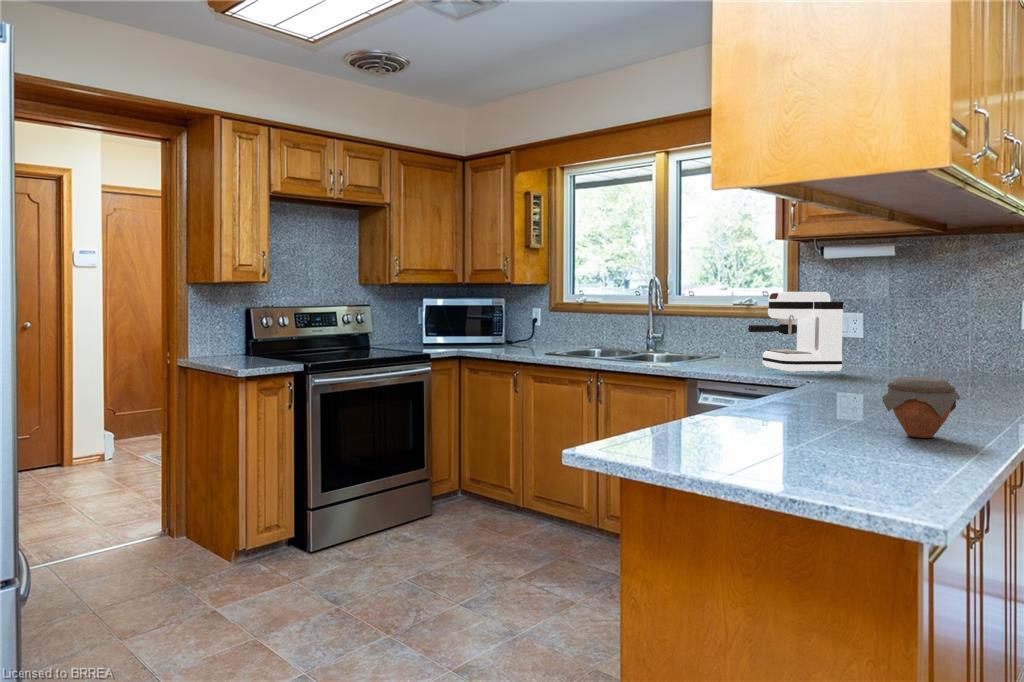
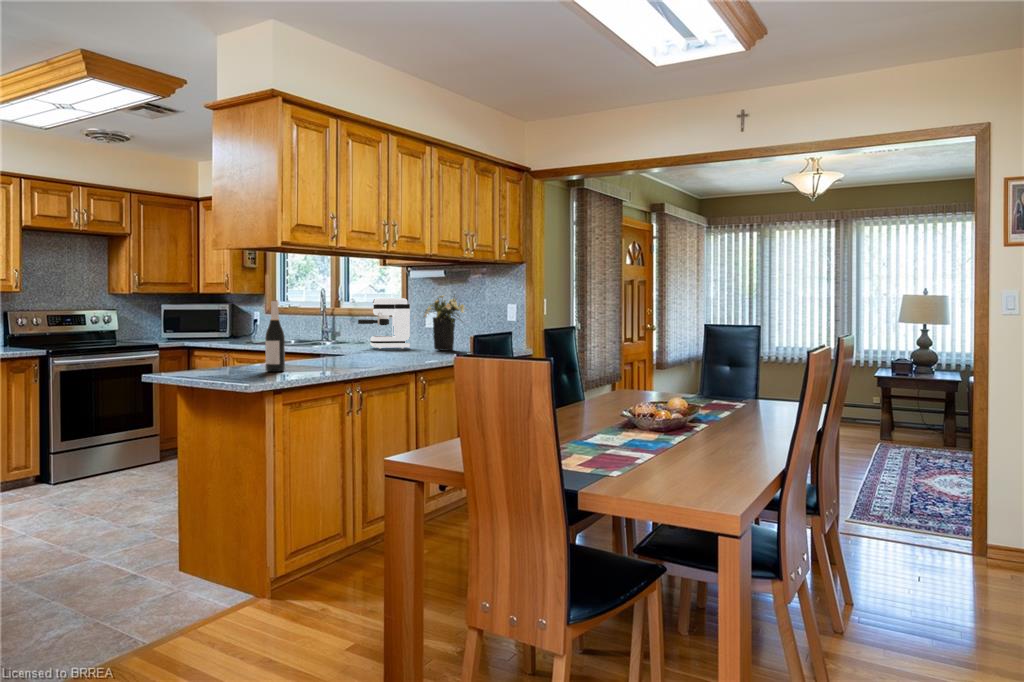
flower arrangement: none [892,286,982,382] -> present [423,295,464,351]
wine bottle: none [835,307,881,467] -> present [265,300,285,372]
jar: present [882,376,960,438] -> none [323,336,357,365]

